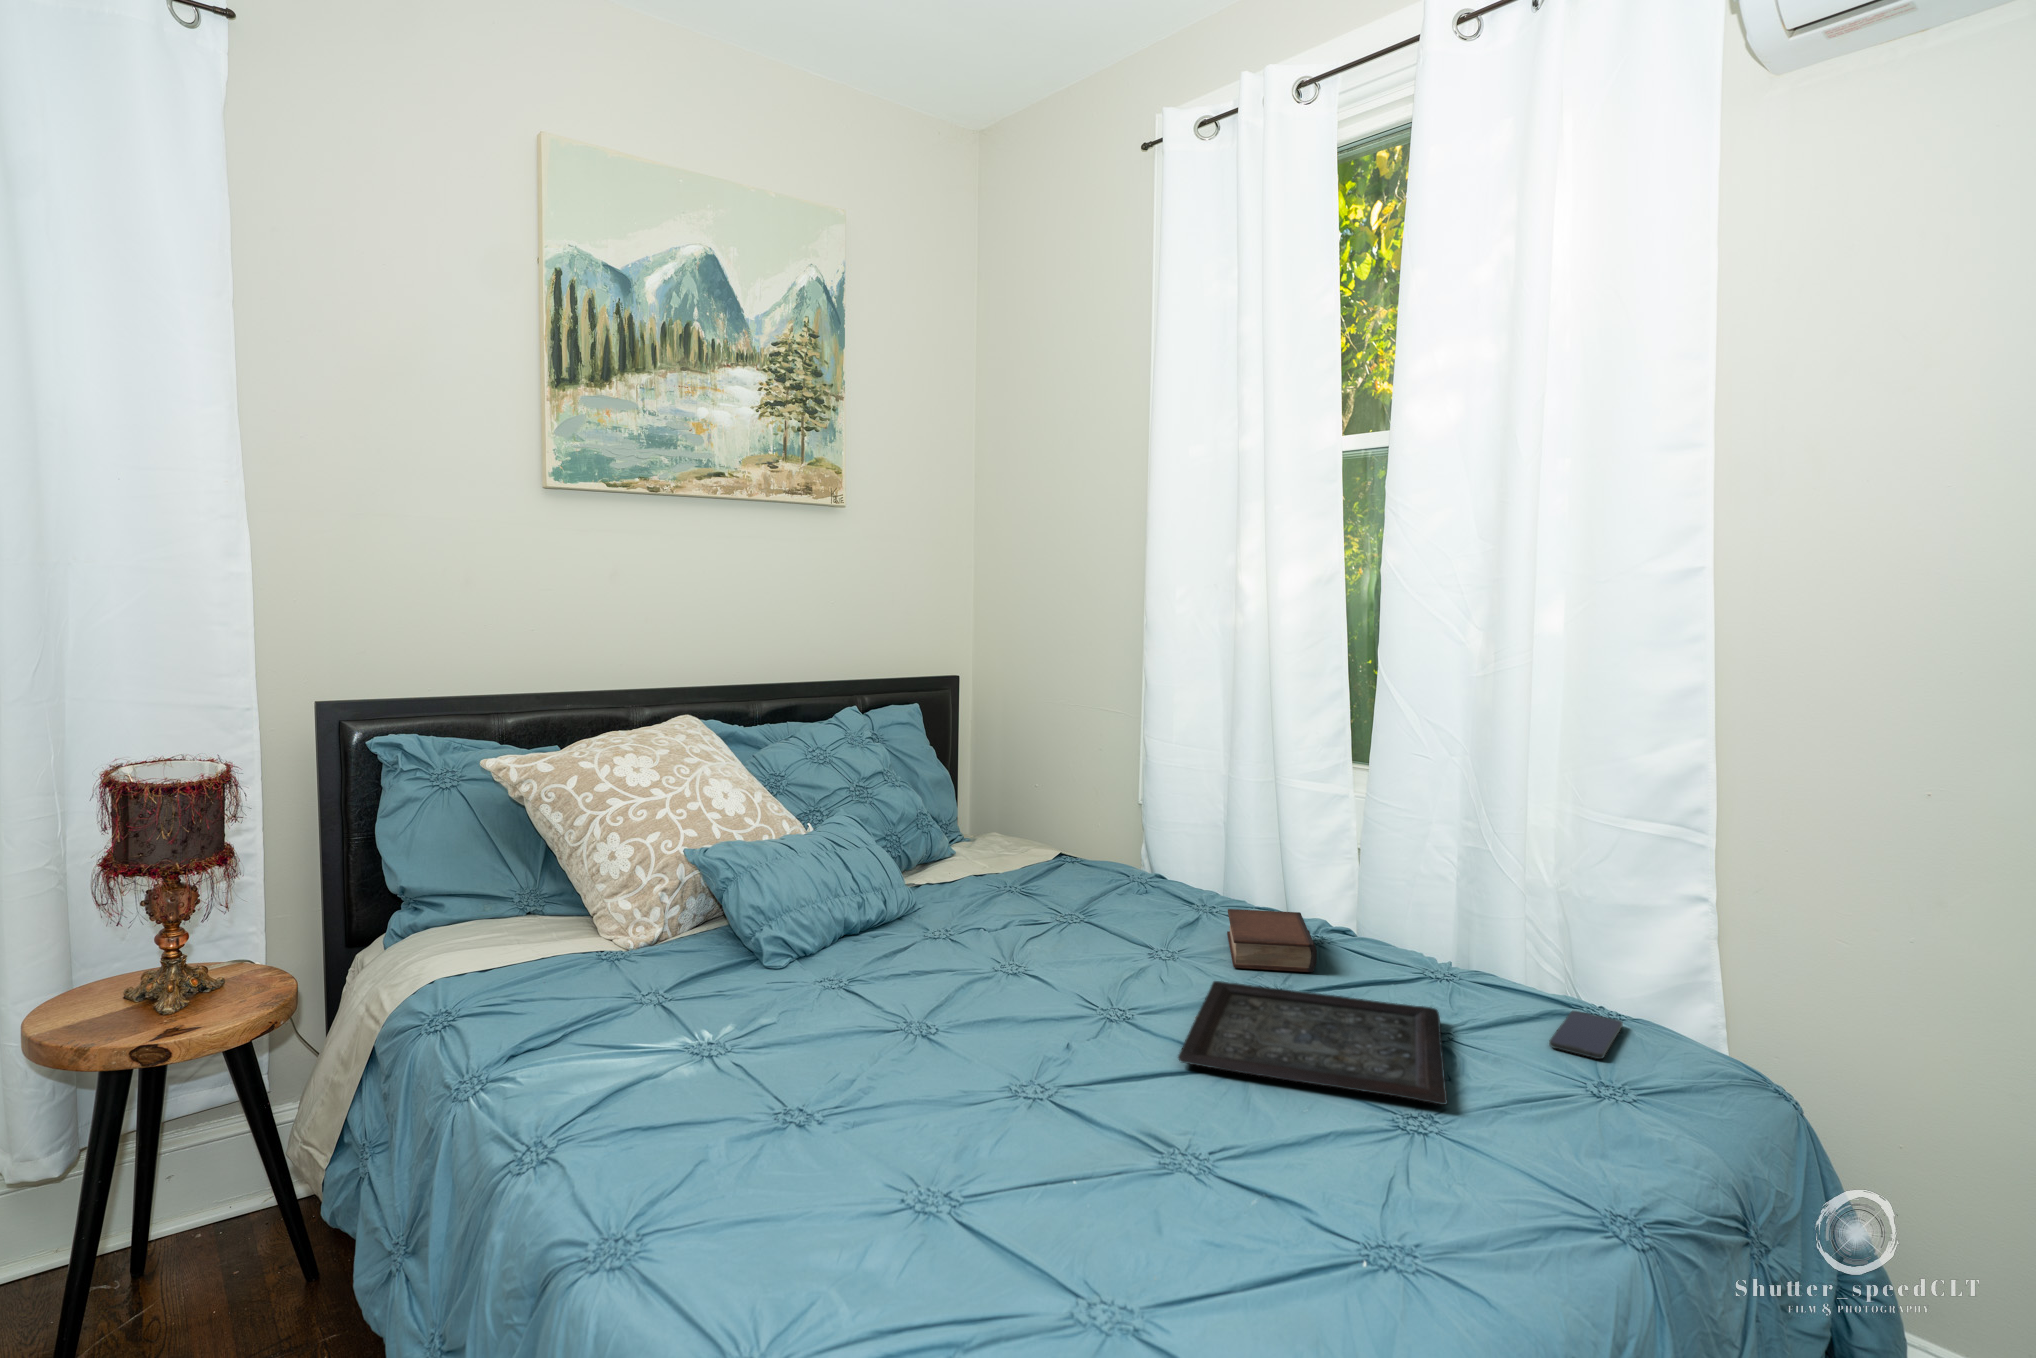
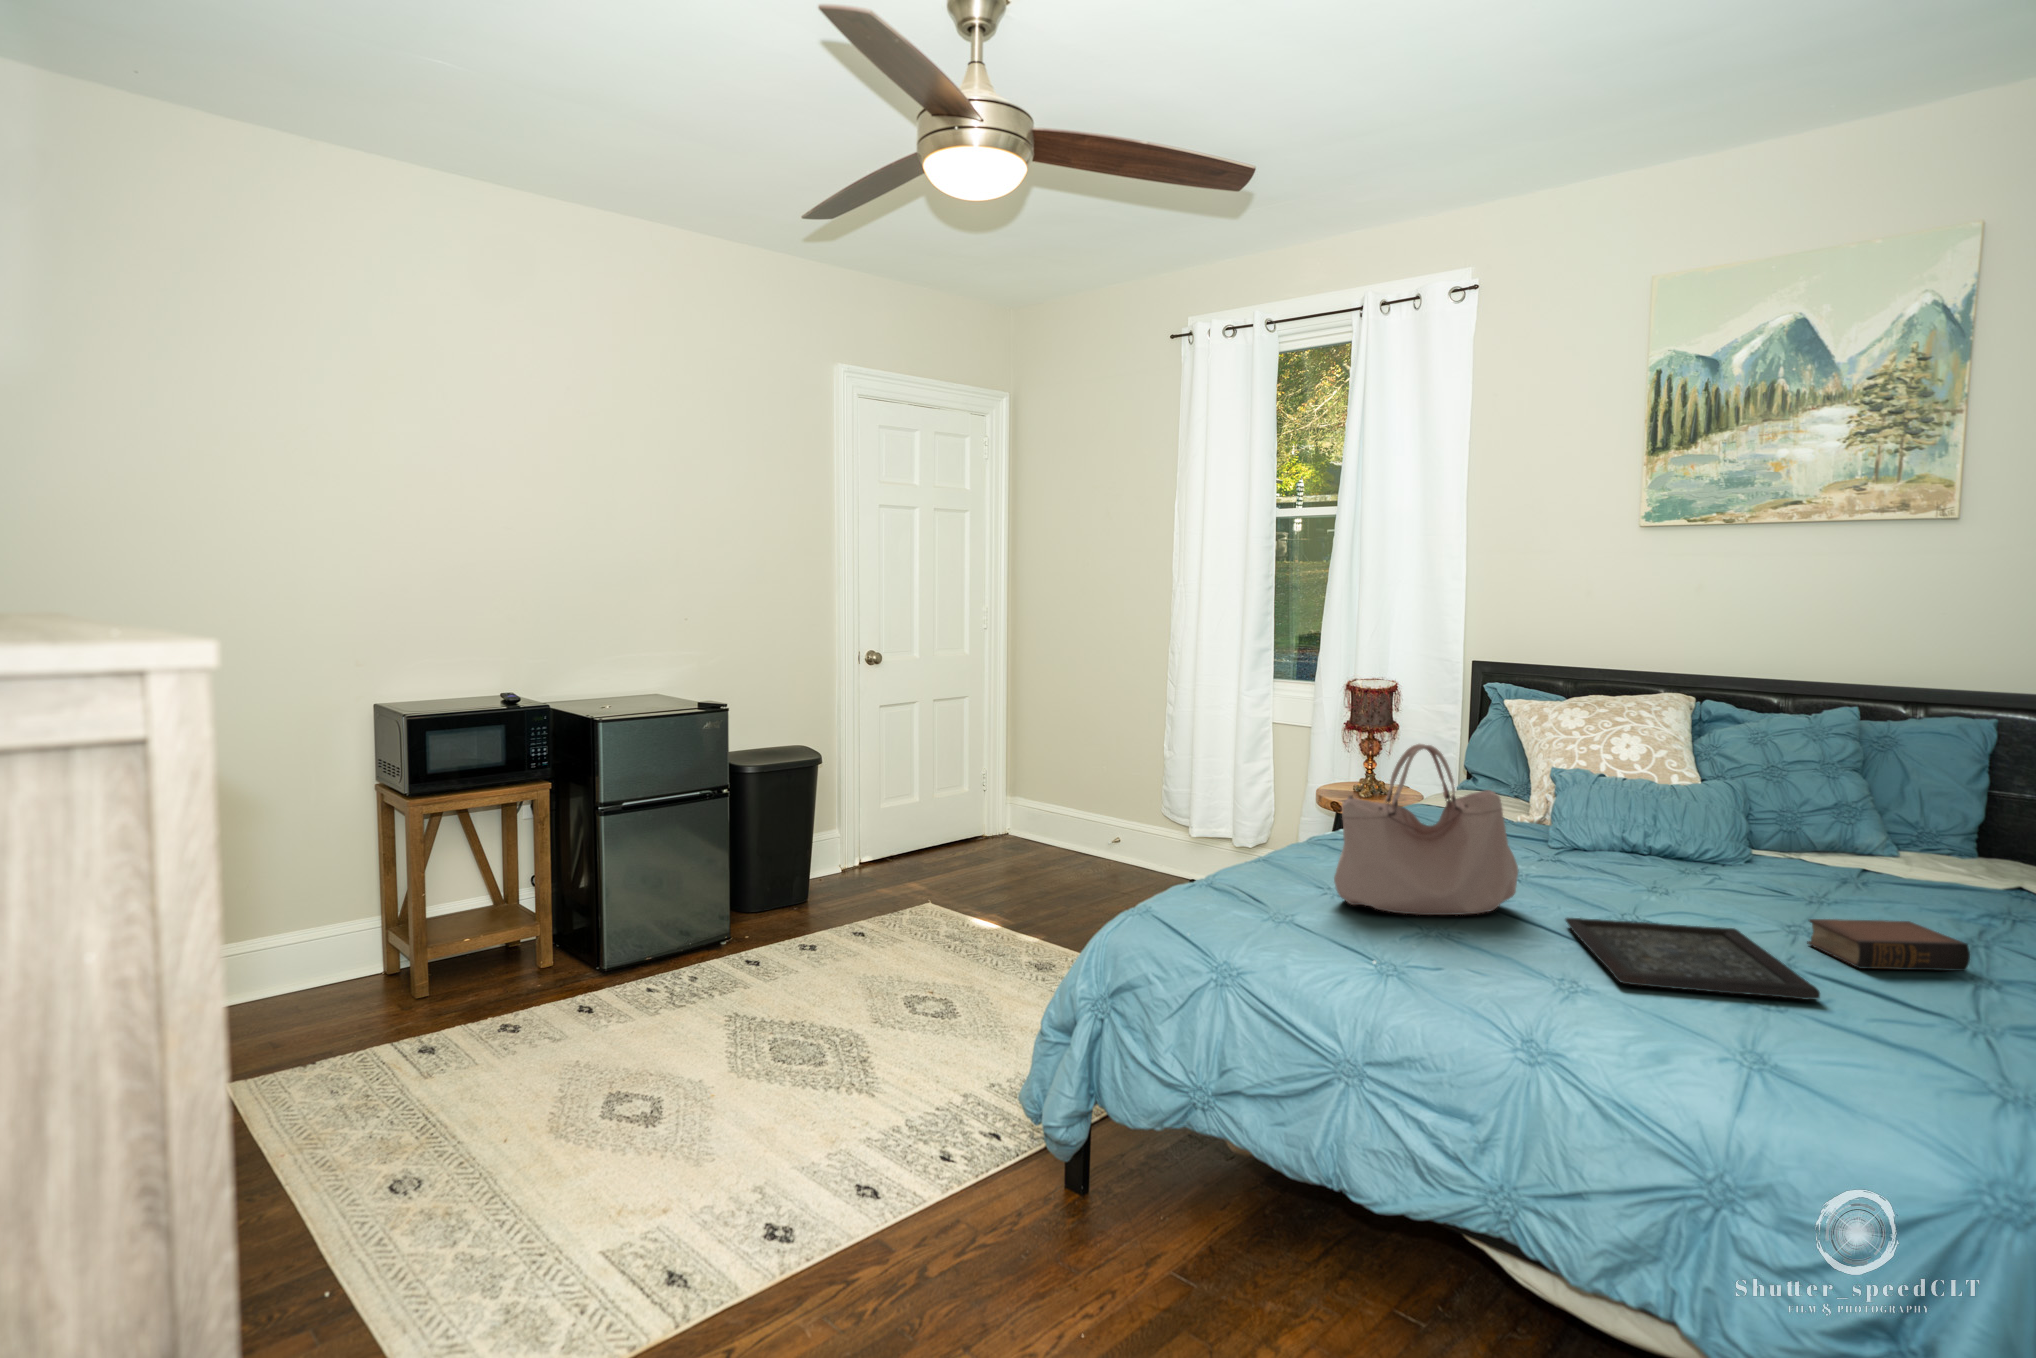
handbag: none [983,859,1160,1229] -> present [1334,744,1518,915]
smartphone: present [1549,1011,1623,1059] -> none [1840,1034,1986,1080]

